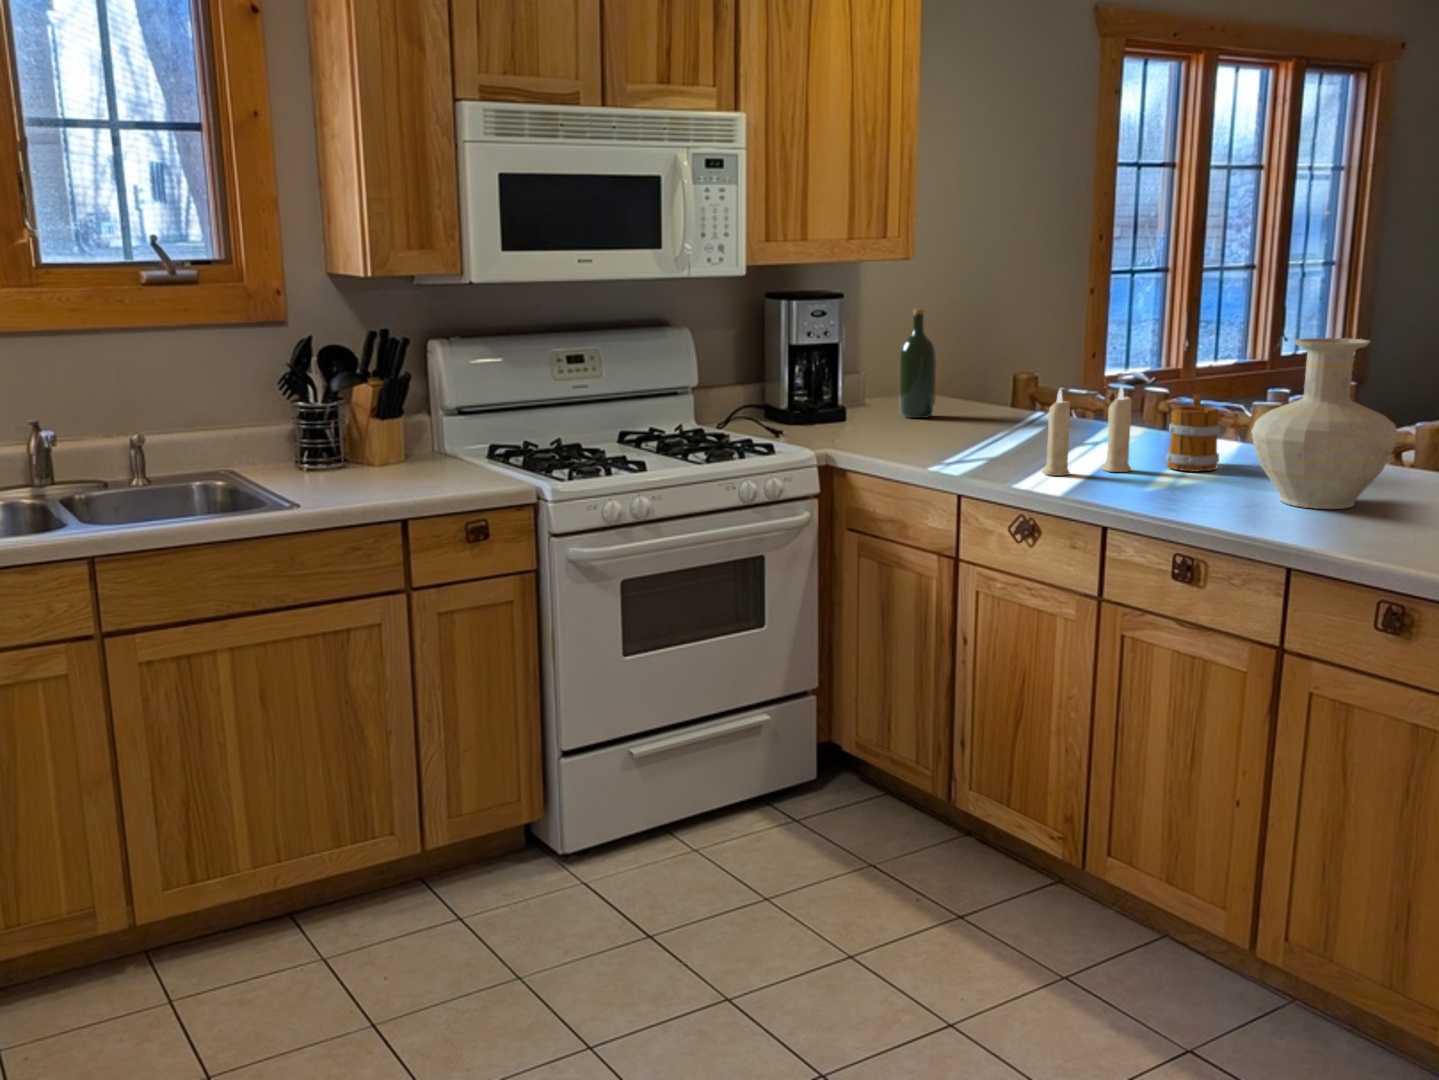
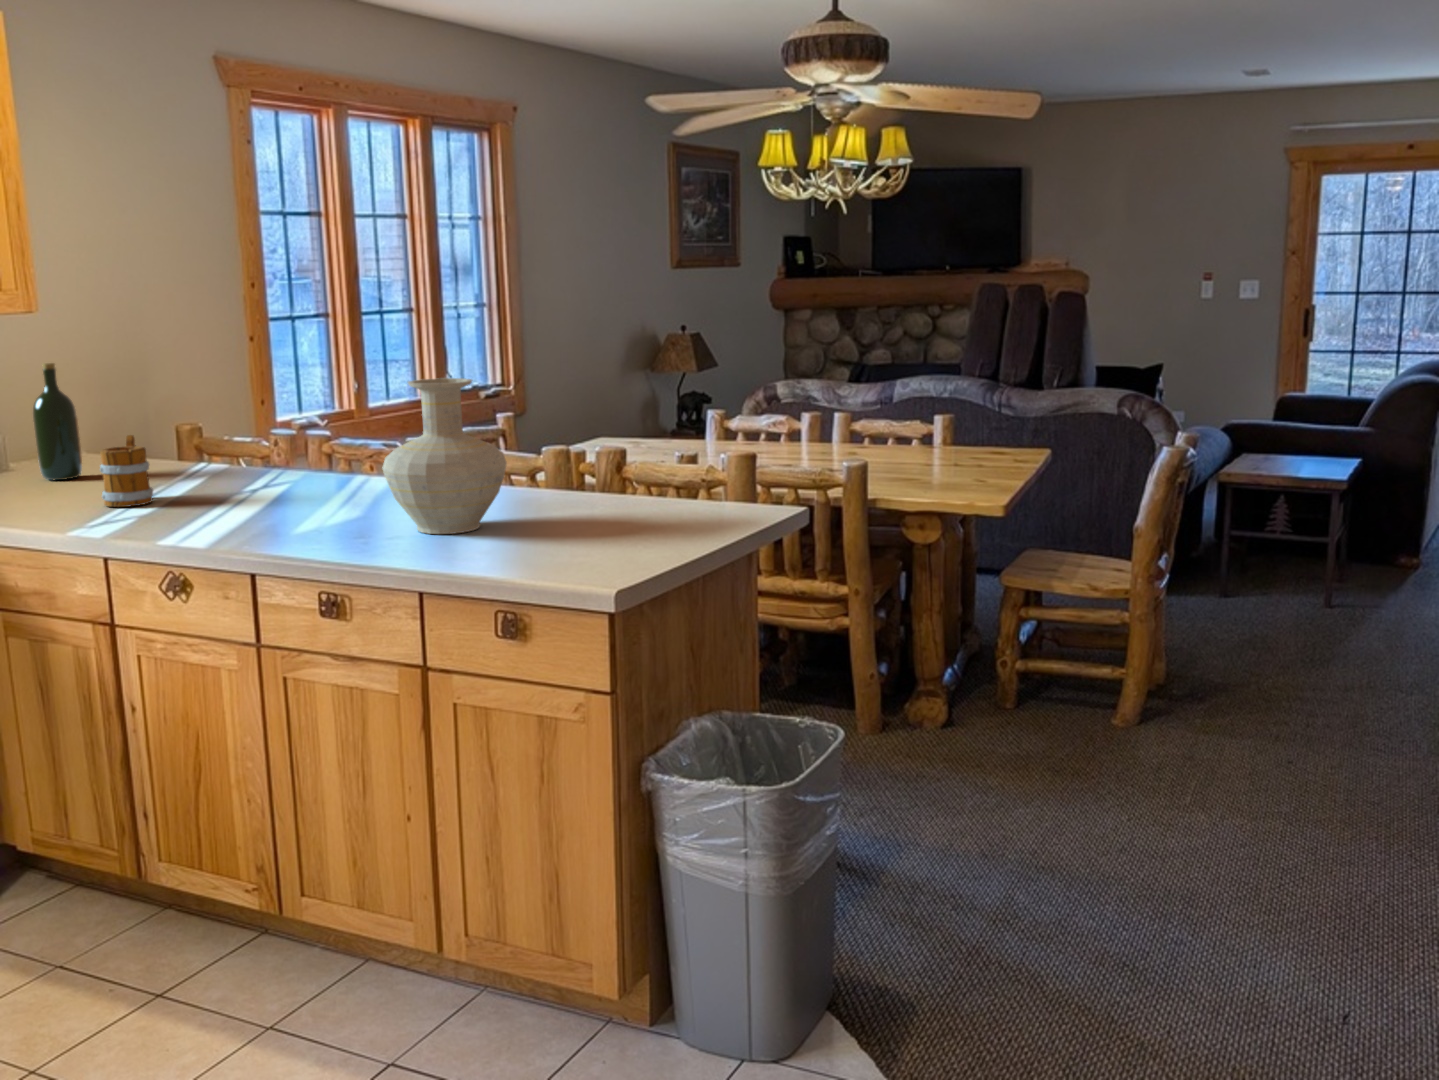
candle: present [1042,387,1132,476] -> none [186,430,284,528]
mug: present [1166,394,1220,472] -> present [100,435,153,507]

